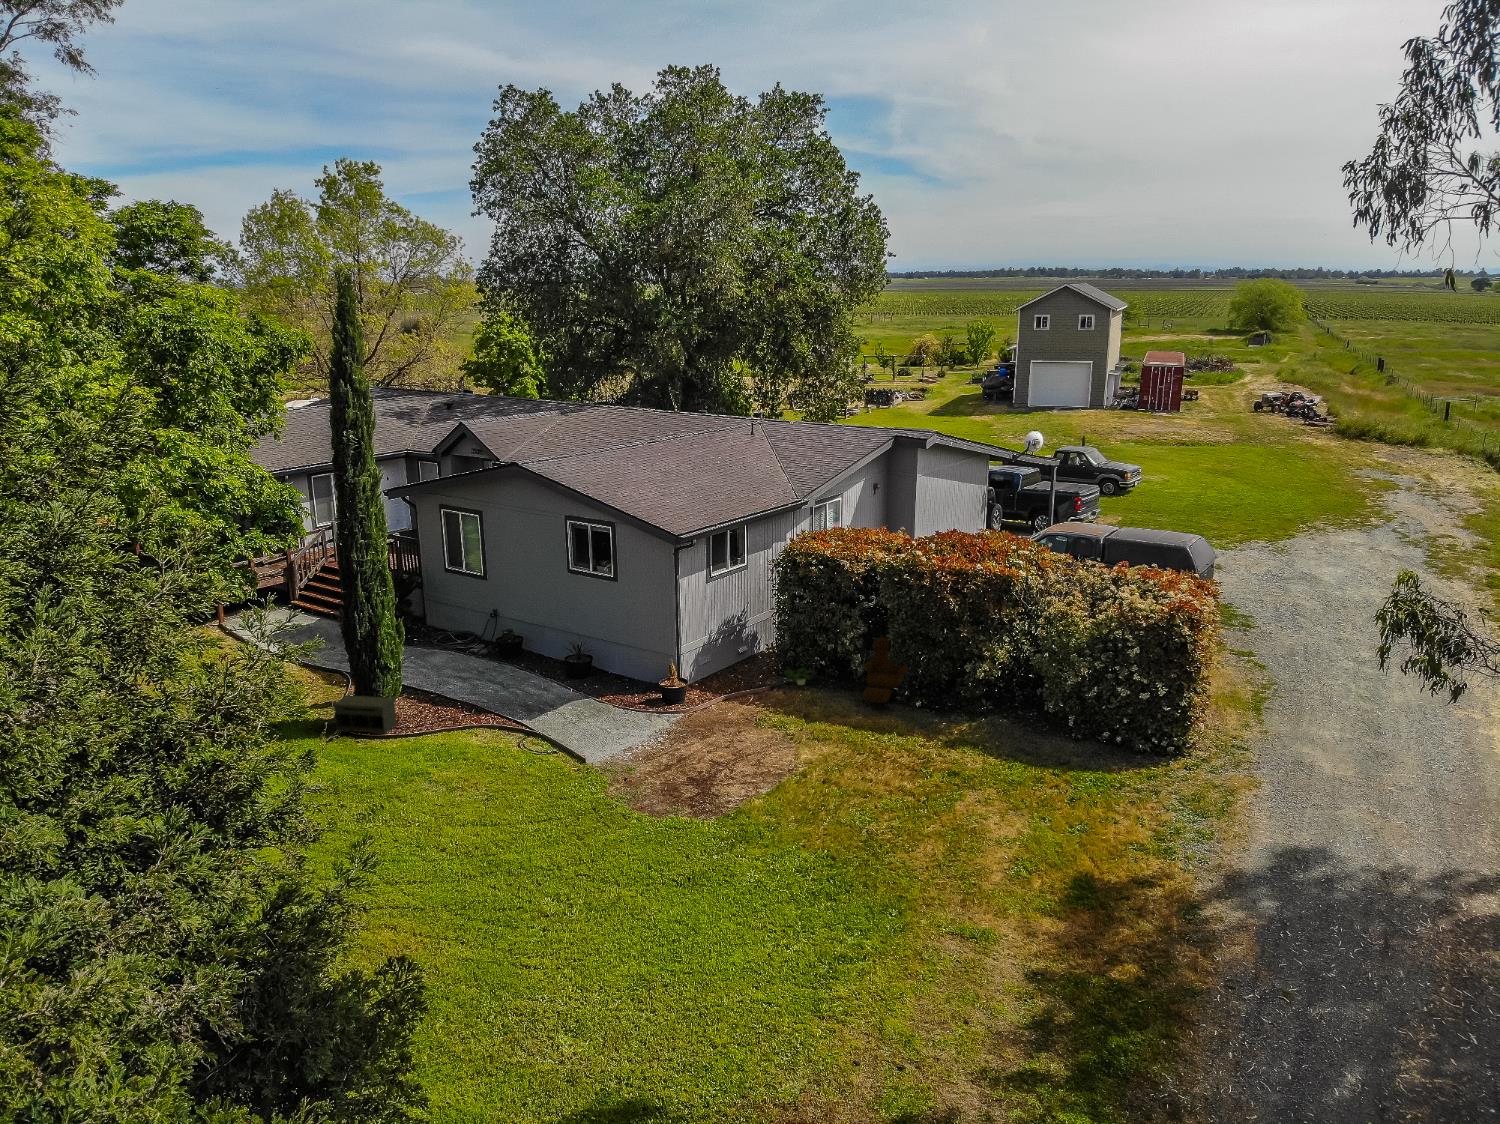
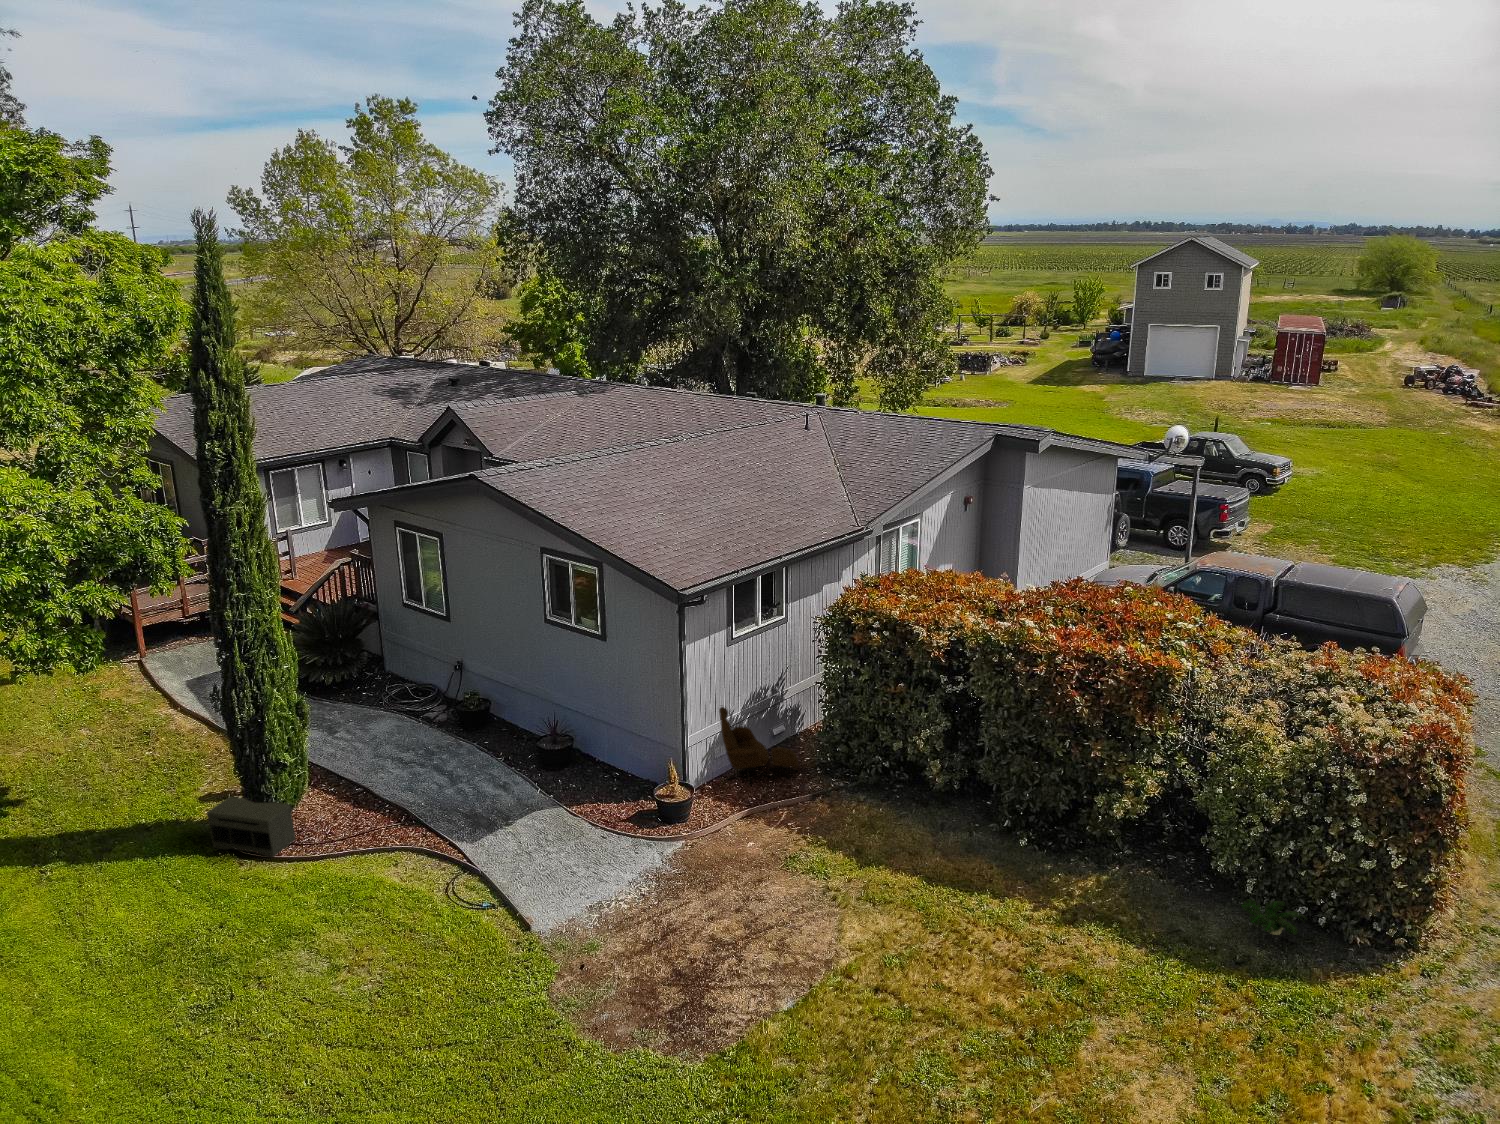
lounge chair: present [863,638,908,709] -> present [719,707,799,786]
potted plant: present [784,668,813,685] -> present [1241,899,1306,935]

